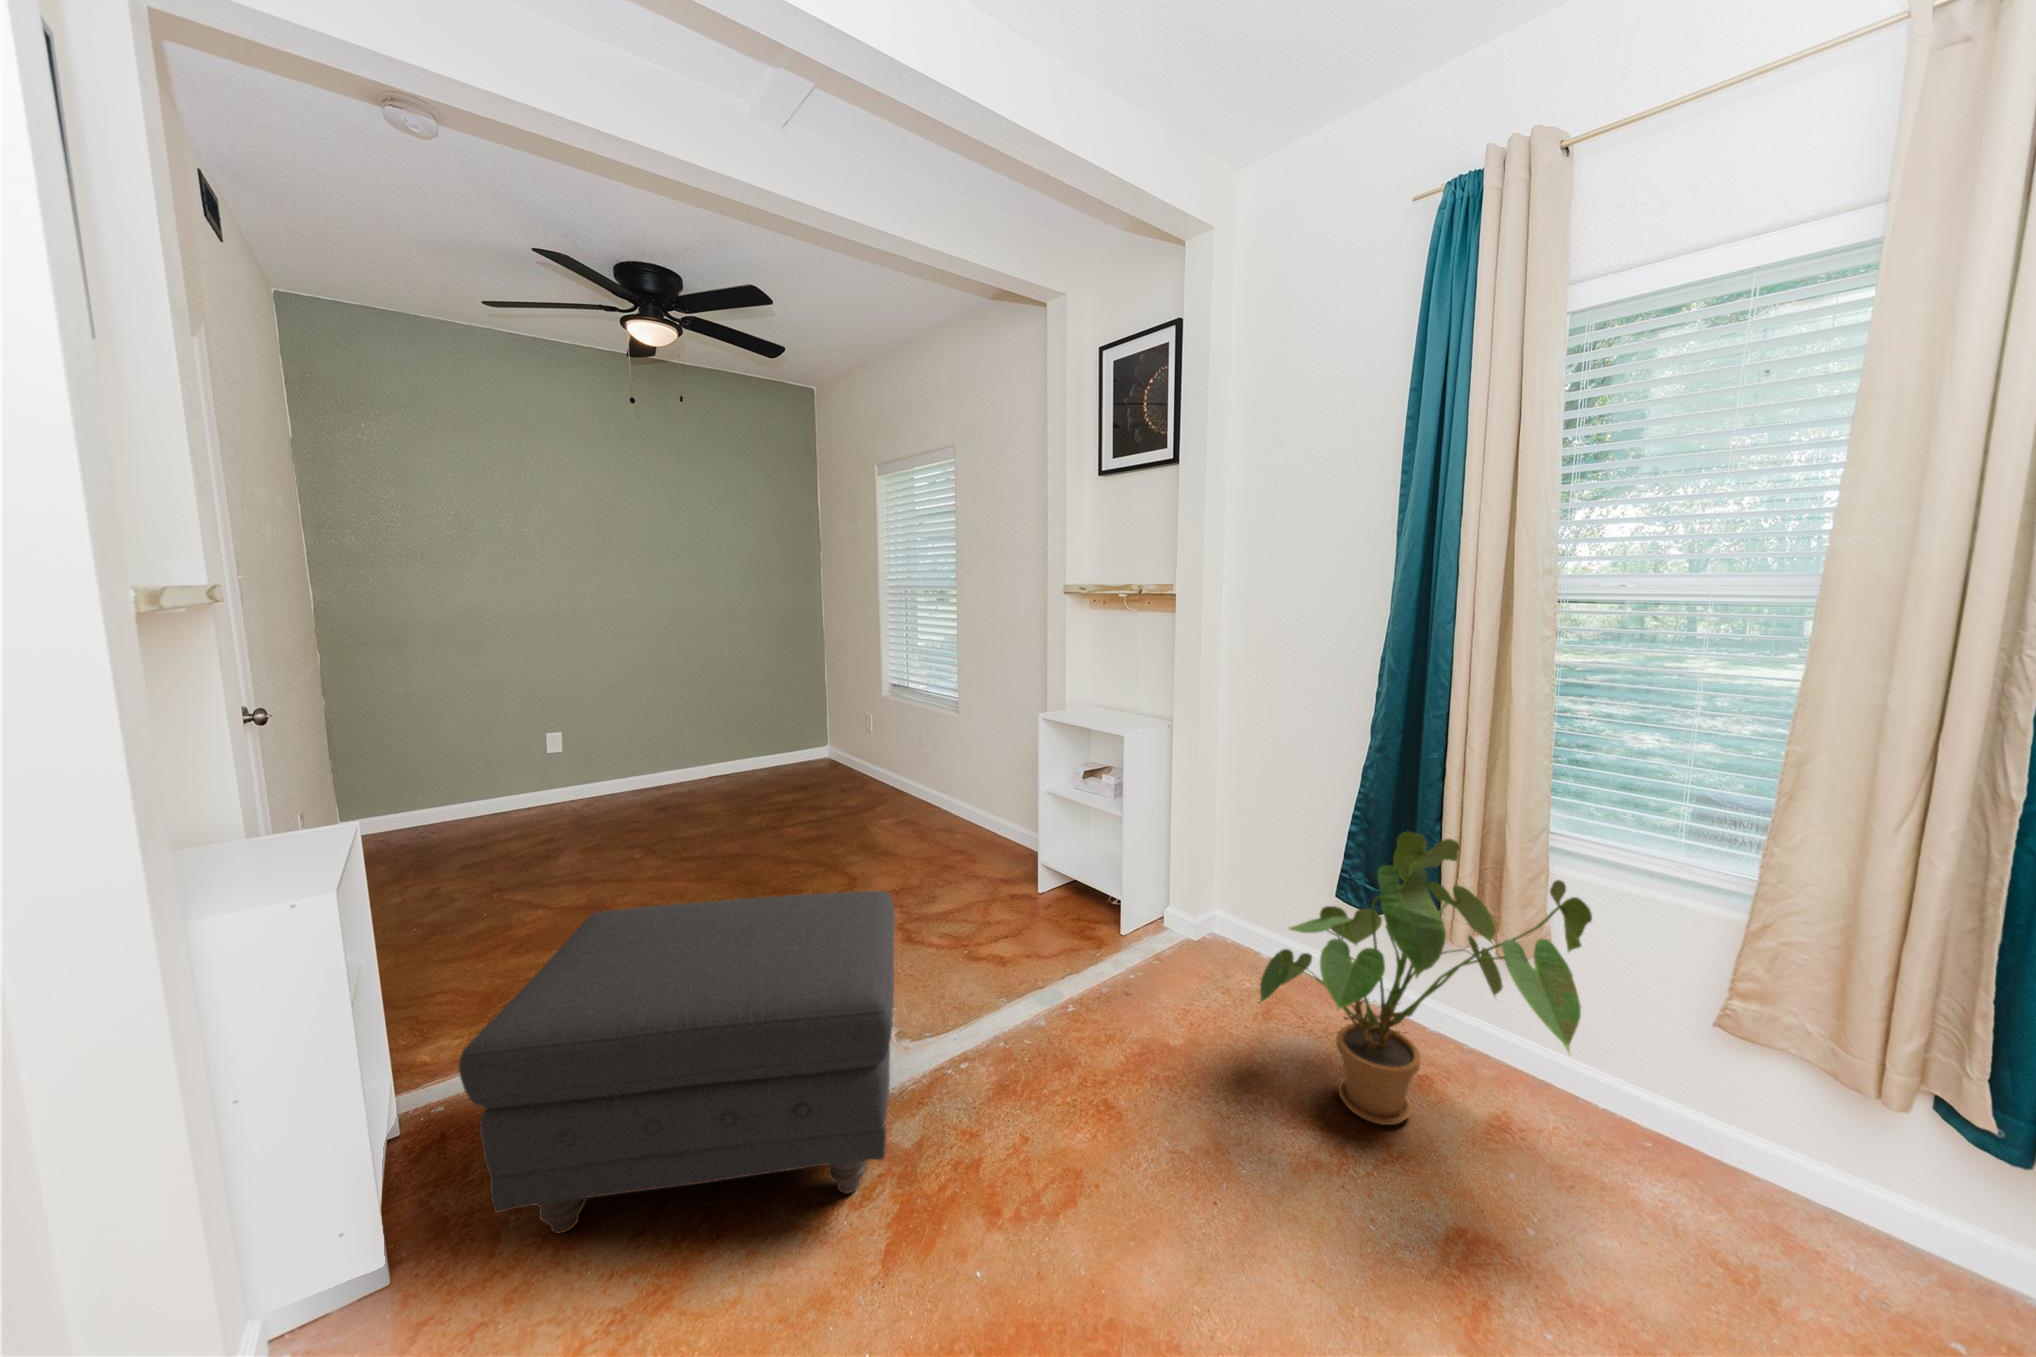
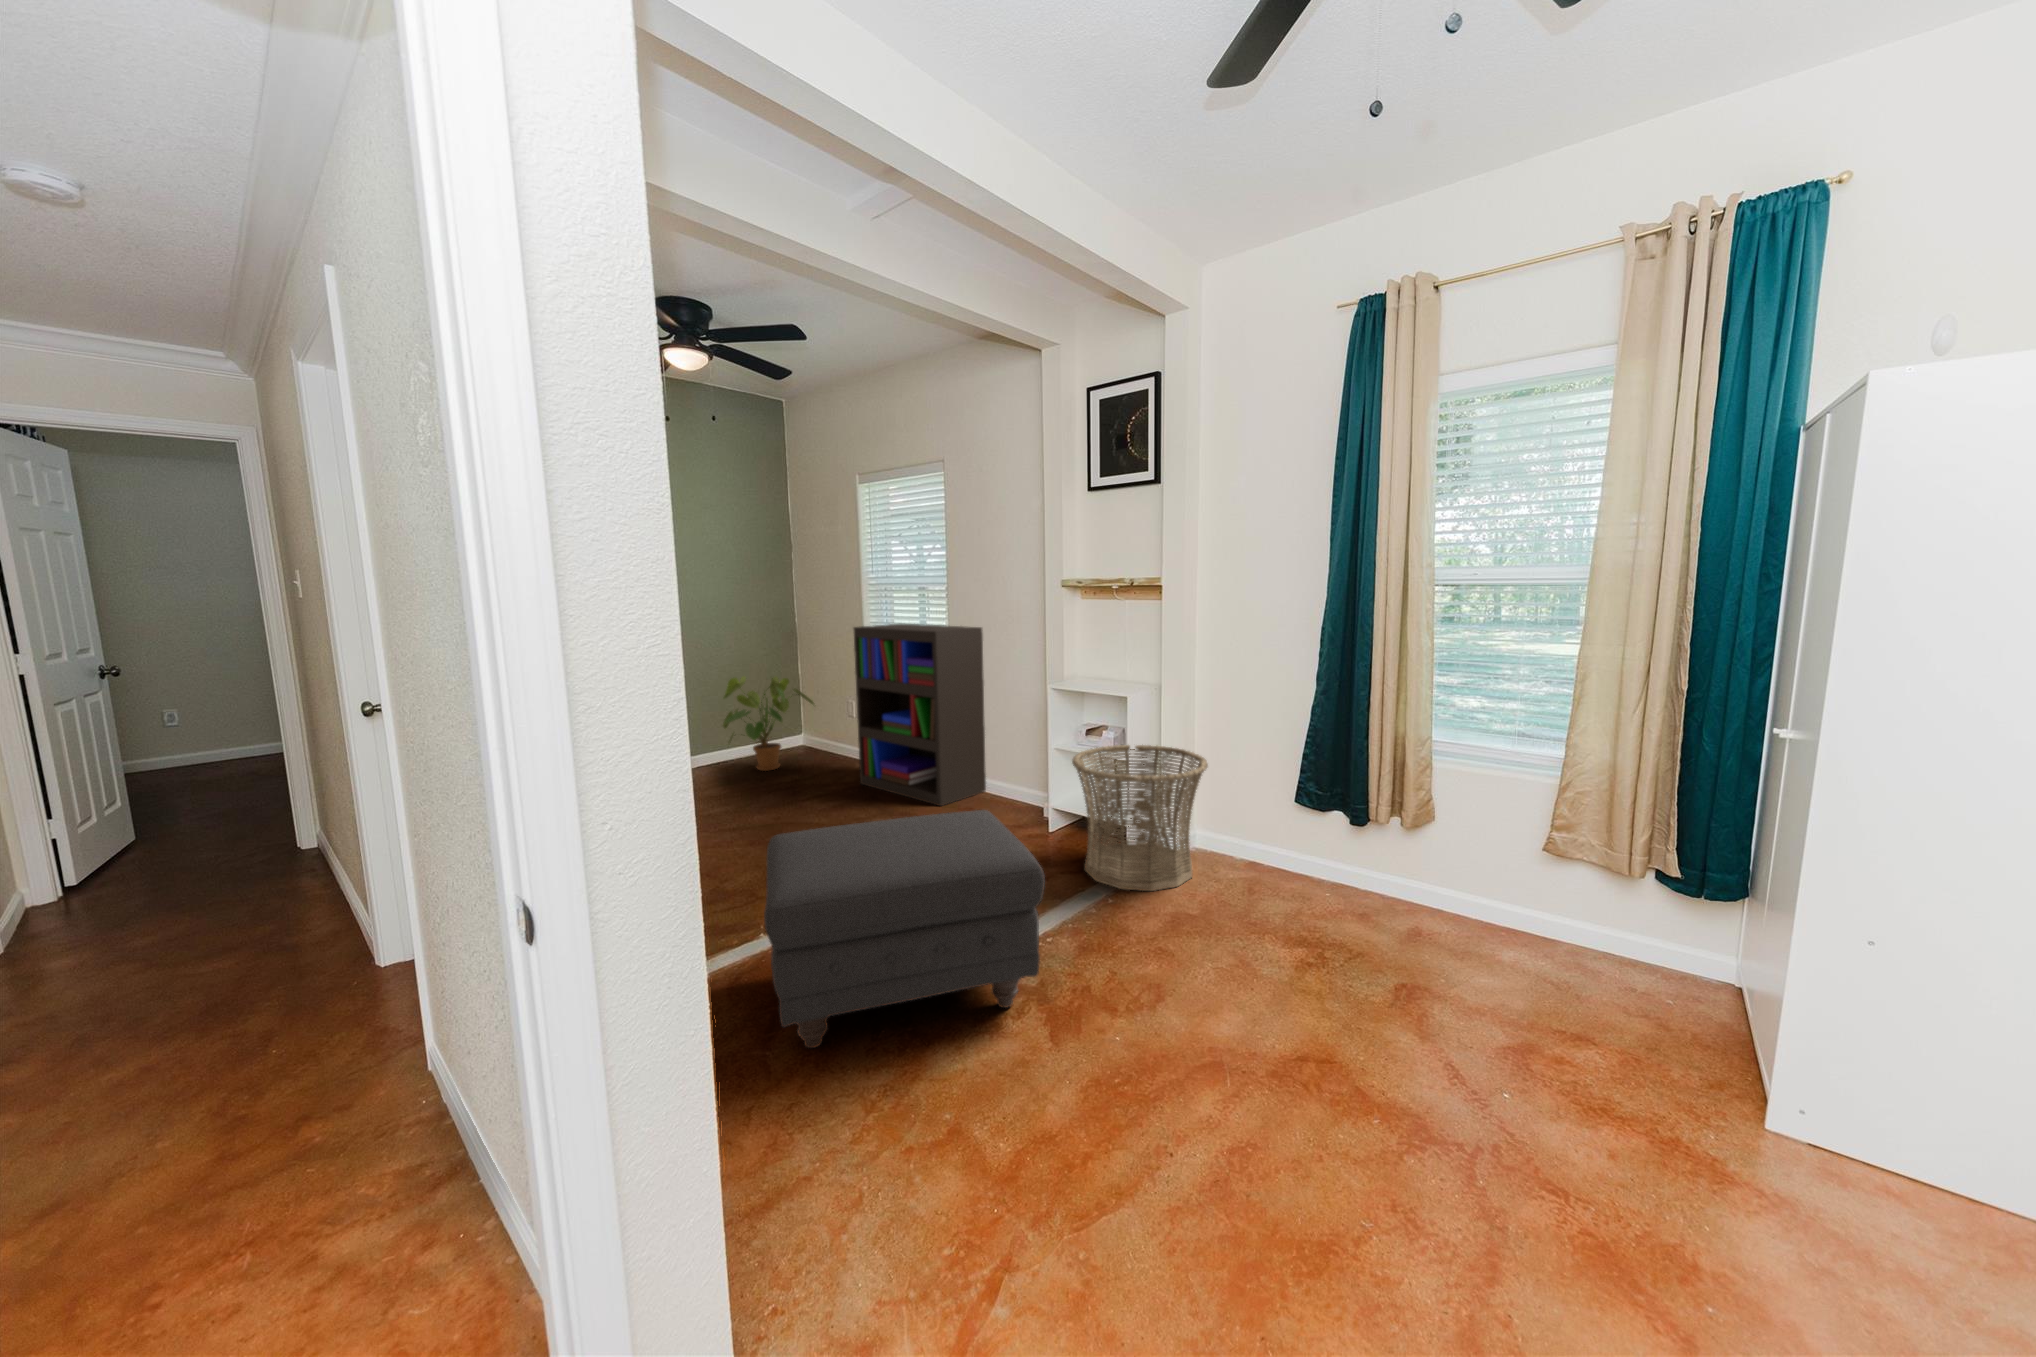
bookshelf: none [853,631,990,845] -> present [854,624,986,806]
basket: none [1042,795,1218,999] -> present [1072,745,1208,891]
house plant: present [1260,832,1592,1125] -> present [723,676,814,771]

